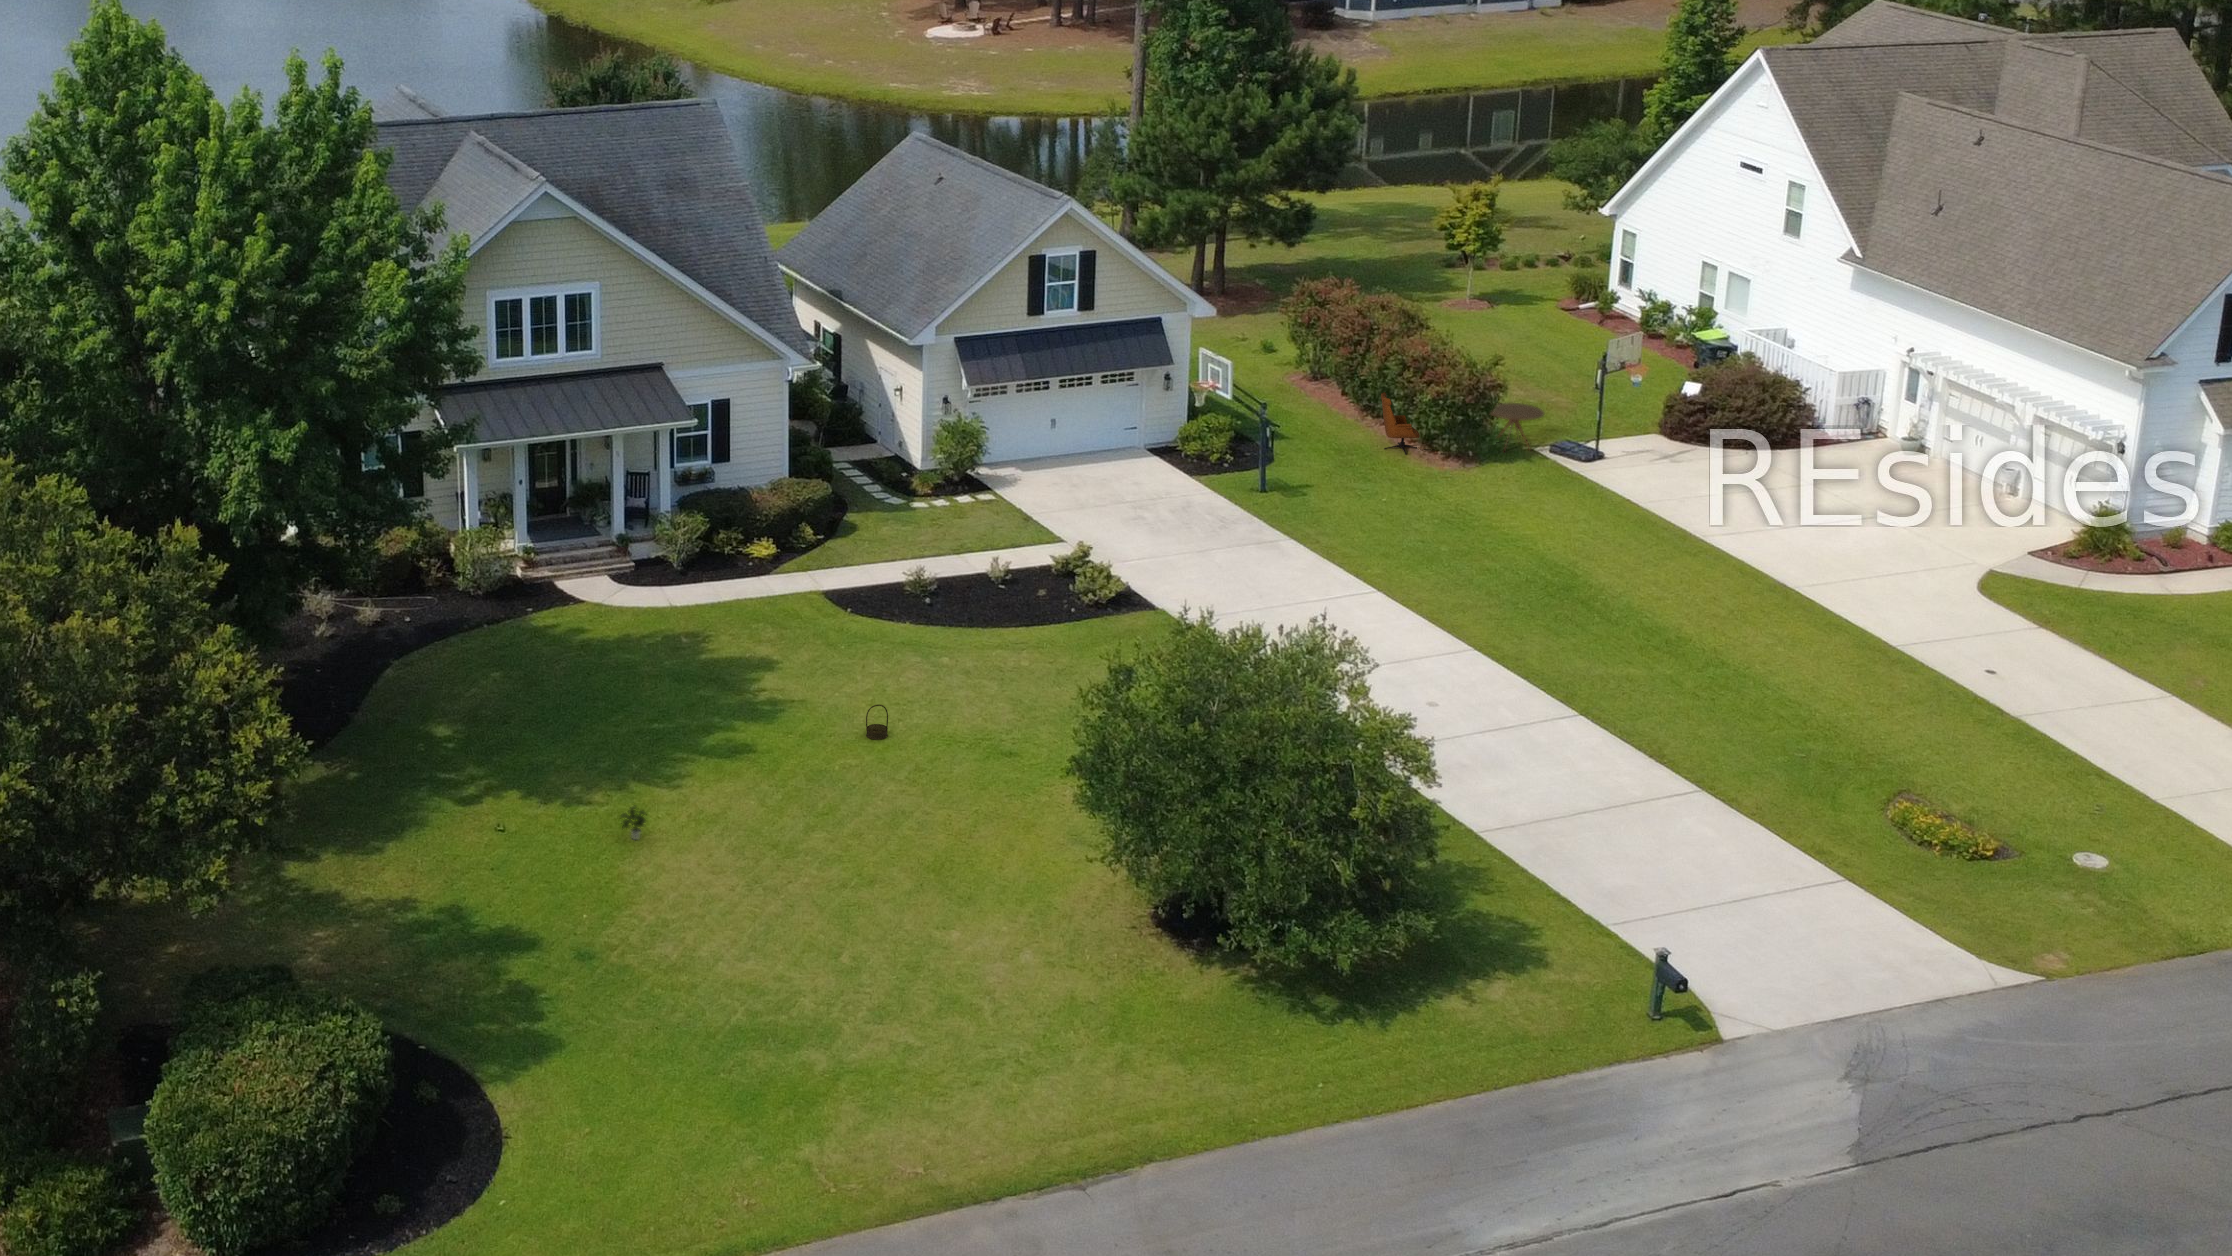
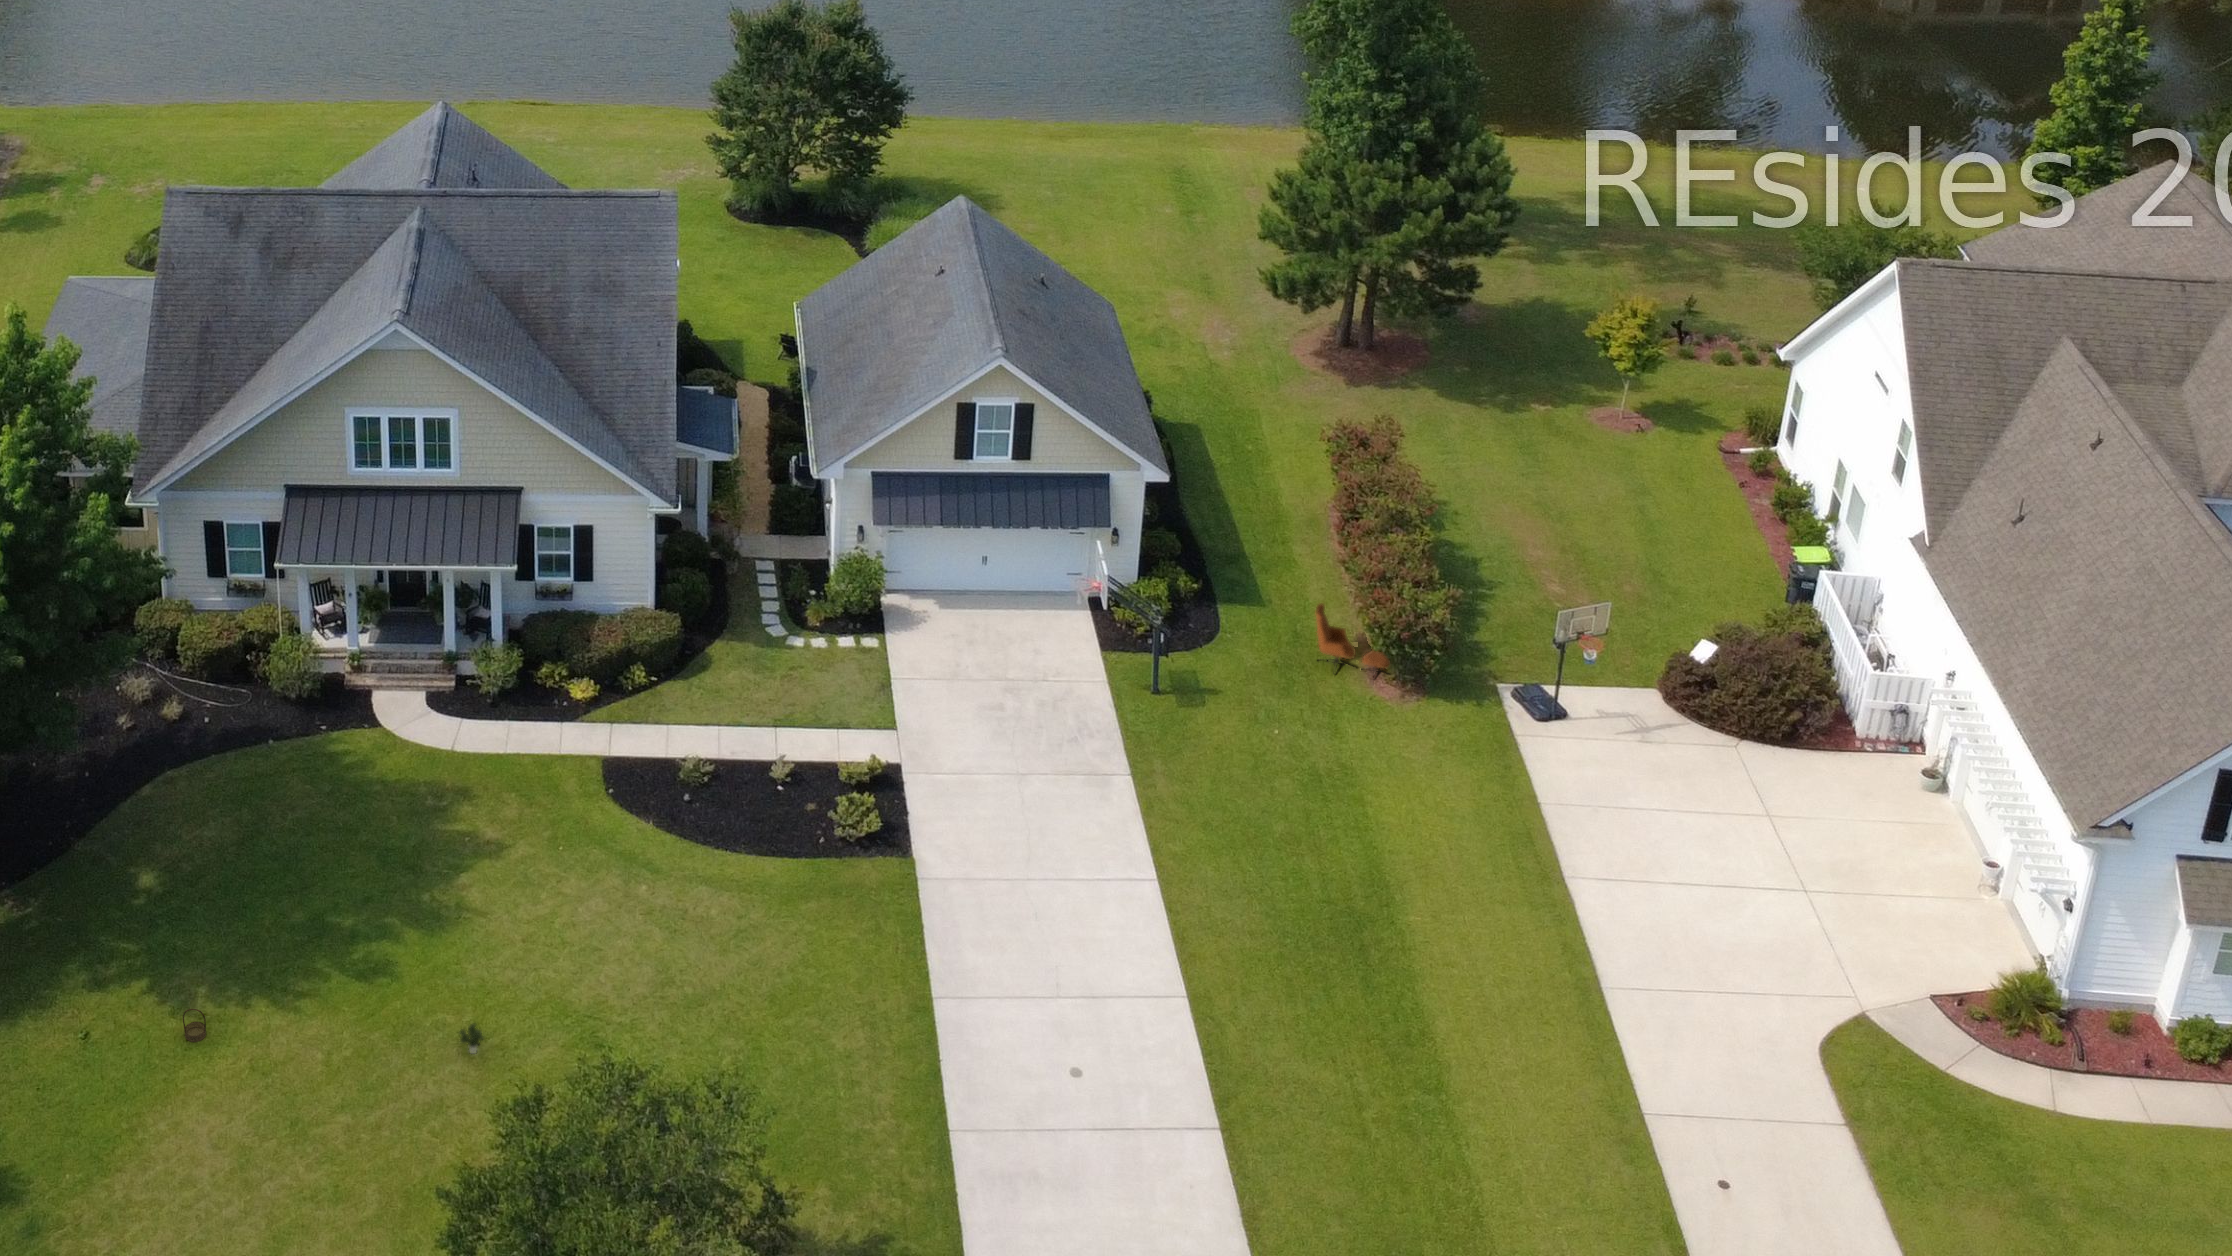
round table: present [1491,403,1544,445] -> none [1434,633,1499,696]
basket: present [866,705,888,740] -> present [183,1009,206,1042]
potted plant: present [621,806,647,840] -> present [459,1023,484,1054]

